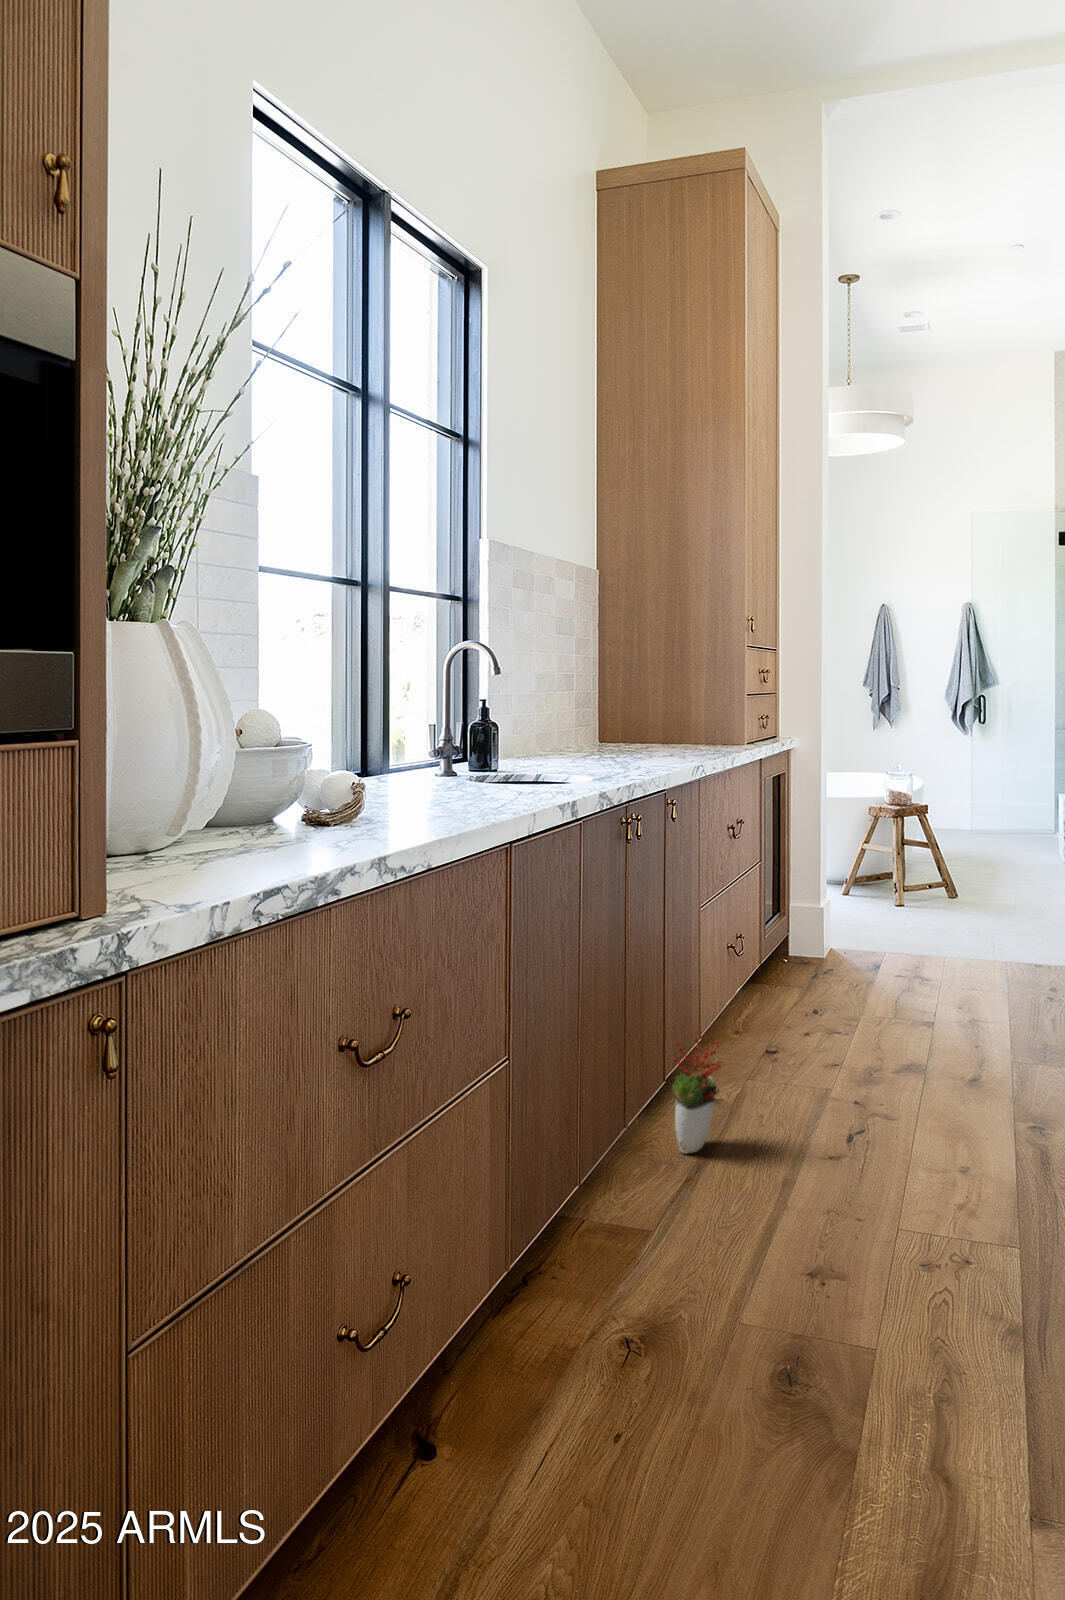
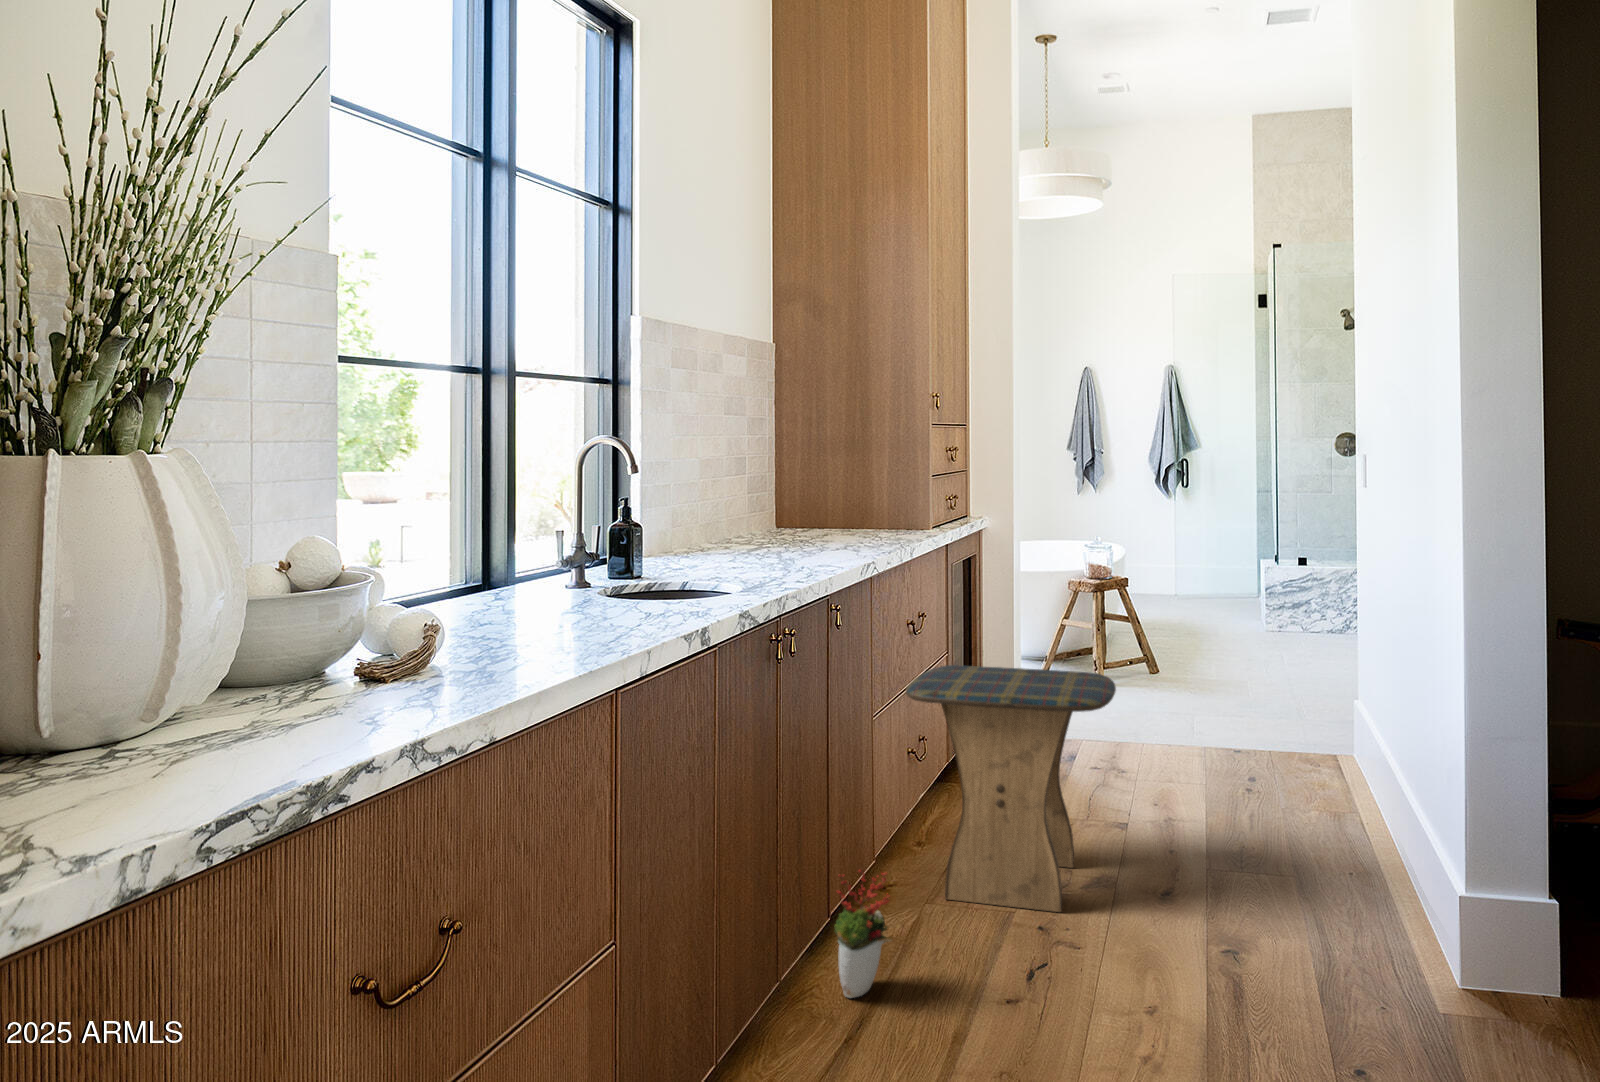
stool: none [729,867,927,1091] -> present [906,665,1116,912]

